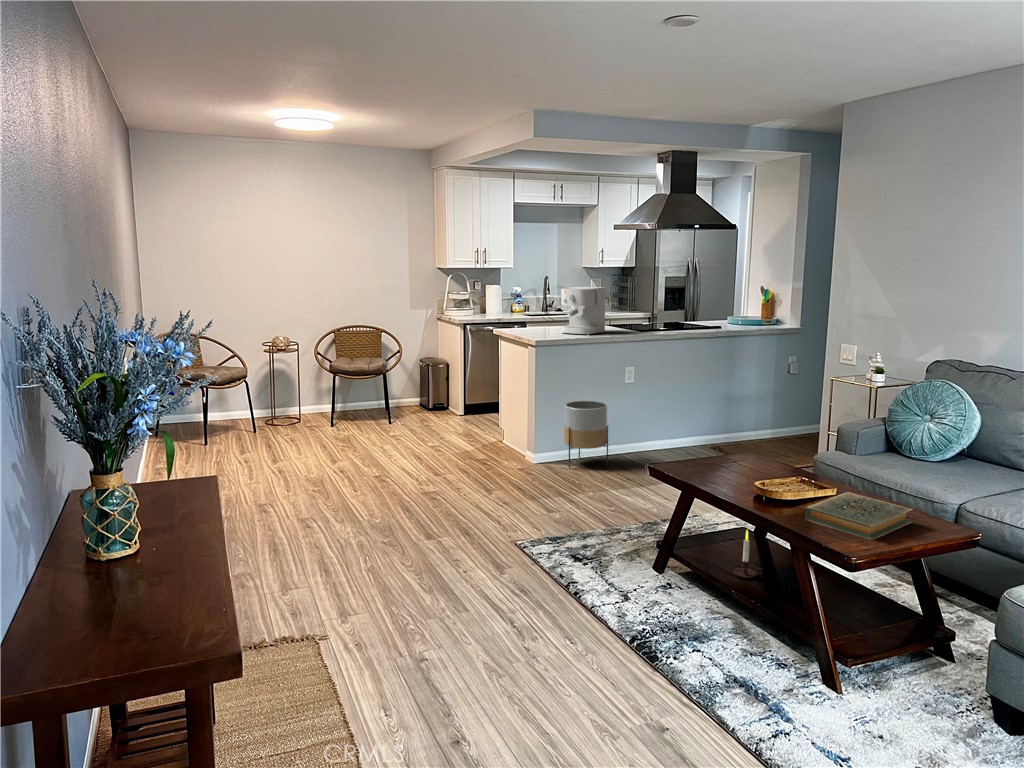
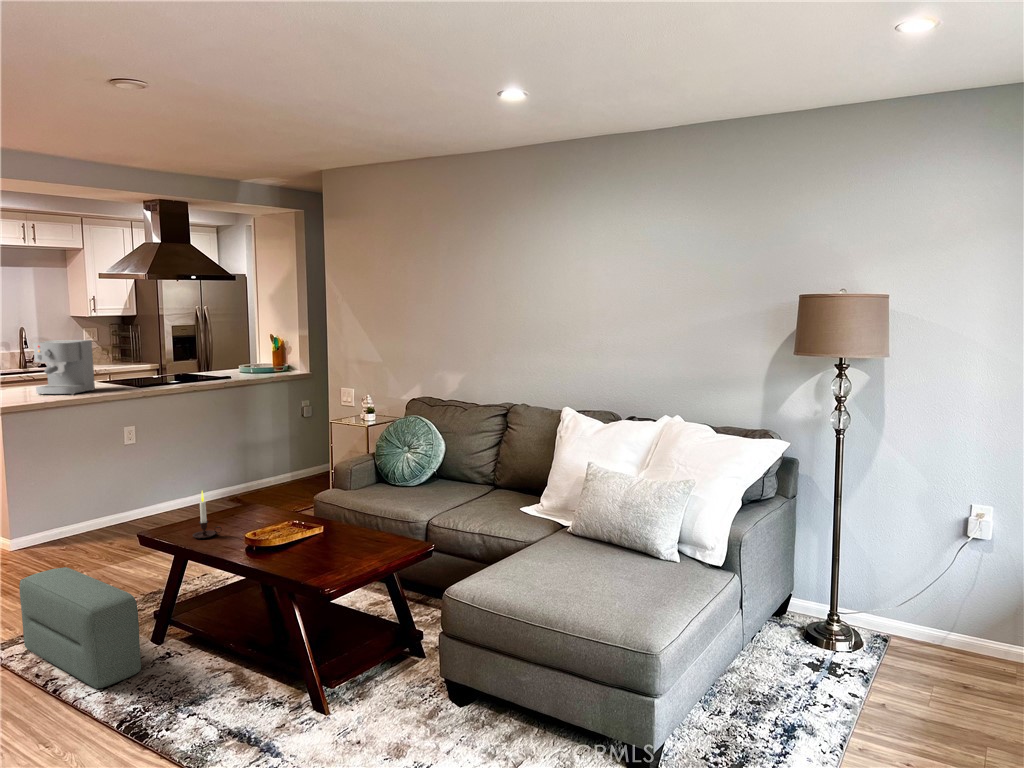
planter: present [564,401,608,468] -> none [45,469,107,551]
pouf: none [551,486,648,601] -> present [19,567,141,689]
hardback book: present [805,492,913,540] -> none [289,527,382,567]
candle: present [734,530,763,578] -> present [193,491,222,538]

